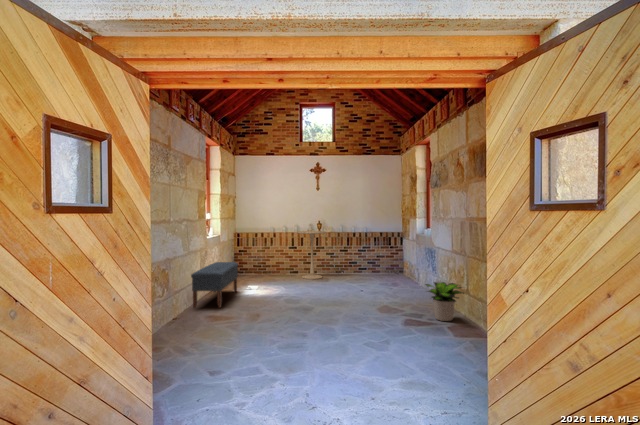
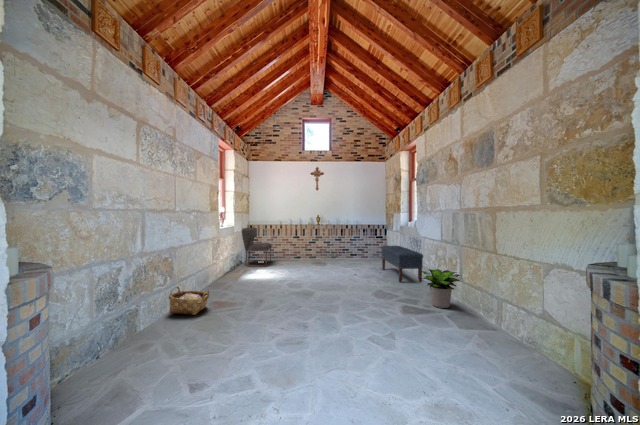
pedestal table: present [297,231,327,279] -> none [300,224,325,263]
chair: none [229,236,264,283] -> present [242,228,272,267]
bench: present [191,262,238,308] -> present [381,246,423,283]
woven basket: none [167,299,206,327] -> present [169,286,209,315]

